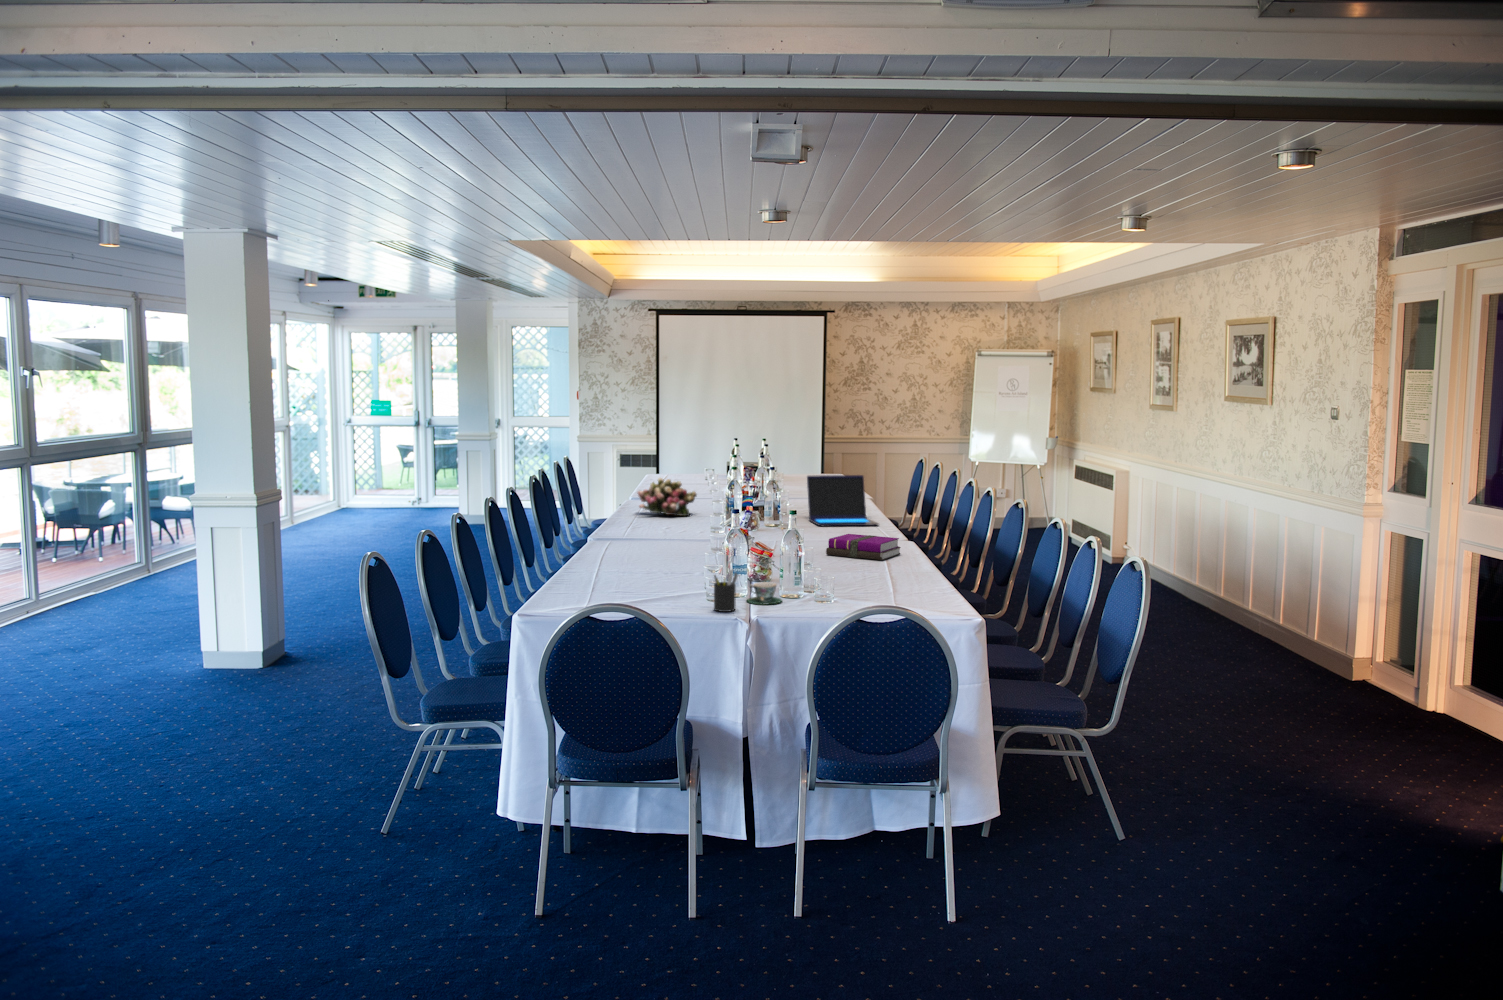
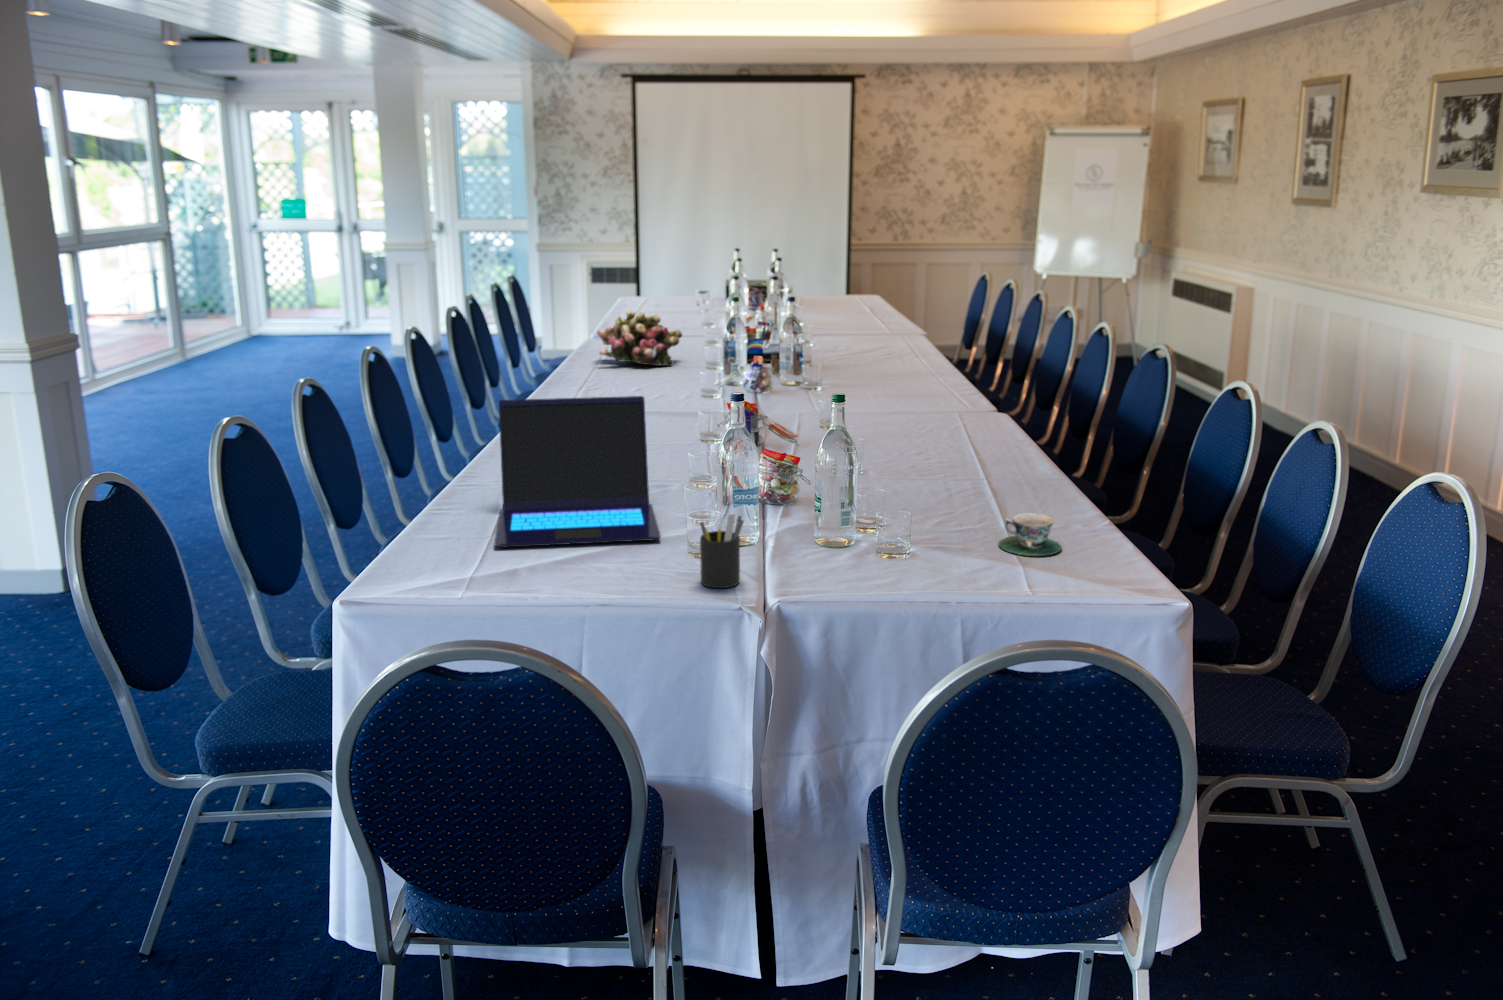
laptop: present [807,475,878,526] -> present [495,396,661,548]
notebook: present [826,534,900,560] -> none [880,405,995,452]
teacup: present [747,582,782,604] -> present [999,513,1061,556]

